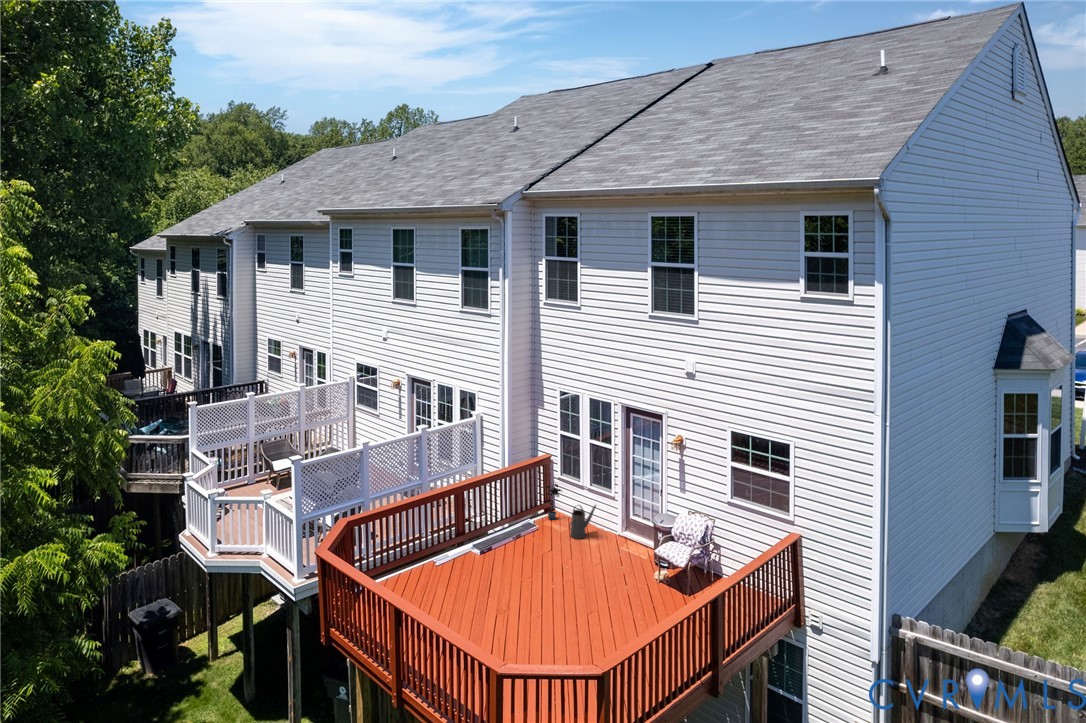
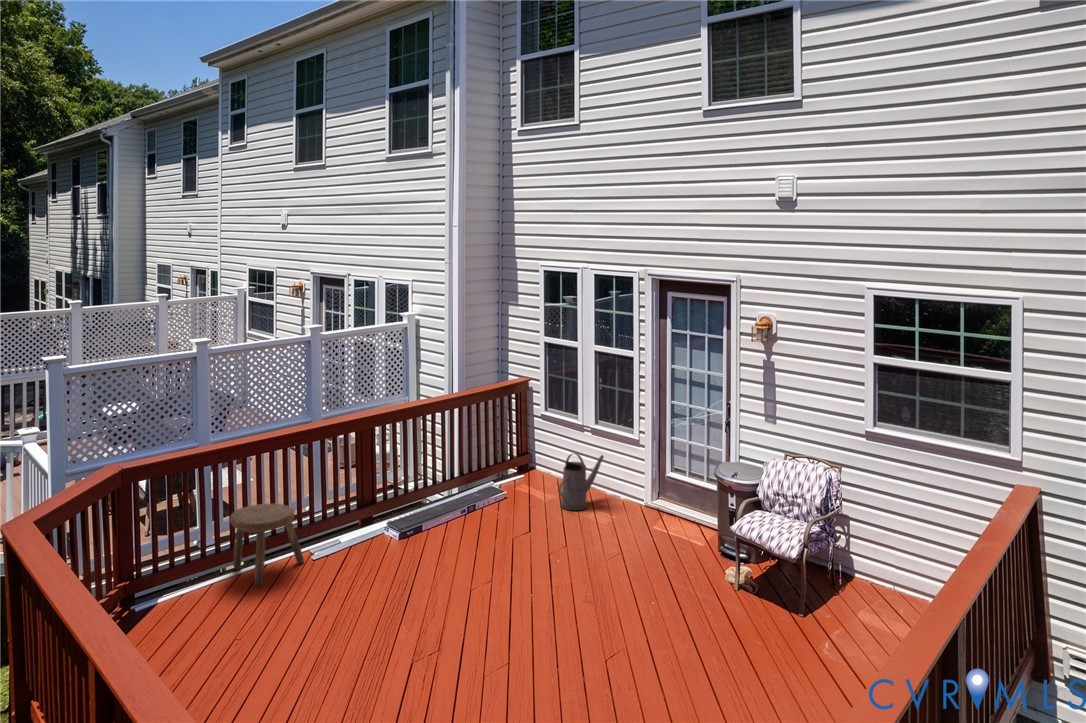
potted plant: present [546,483,562,520] -> none [518,421,548,482]
stool: none [396,537,432,579] -> present [230,504,304,585]

